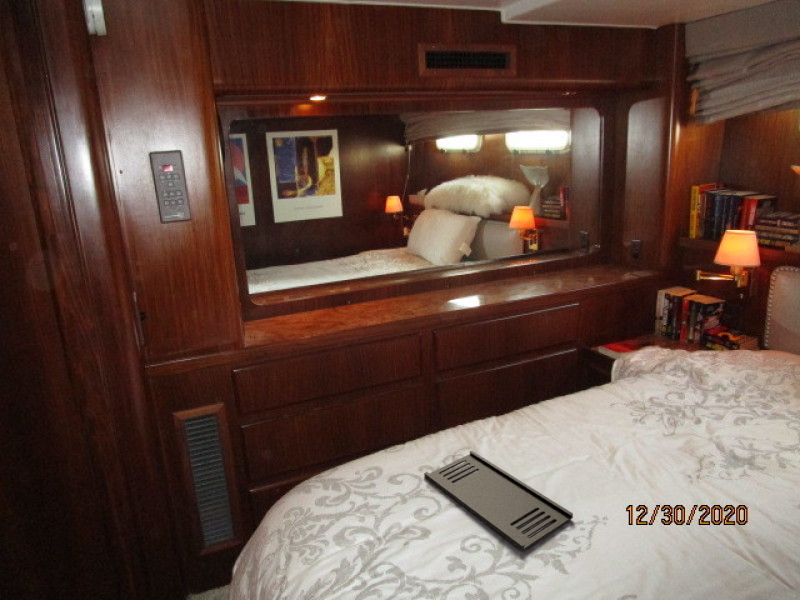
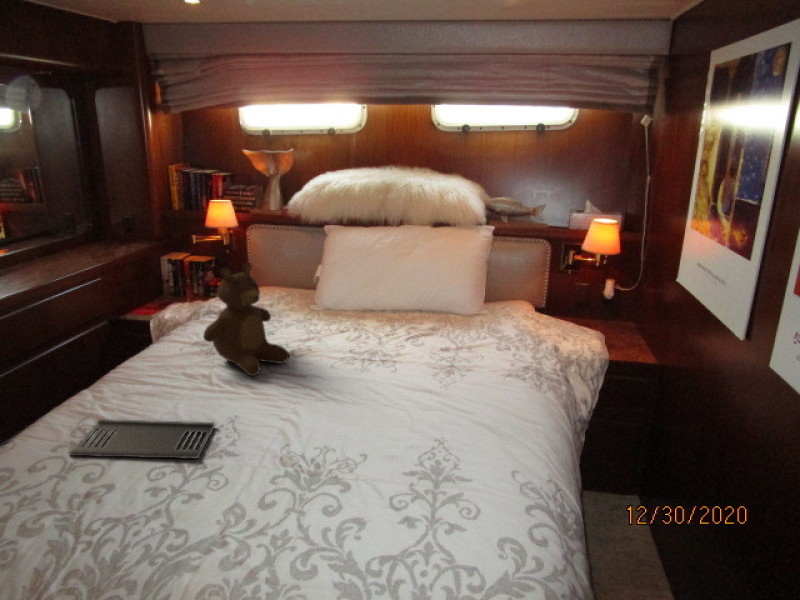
teddy bear: none [618,315,739,472] -> present [203,263,289,376]

